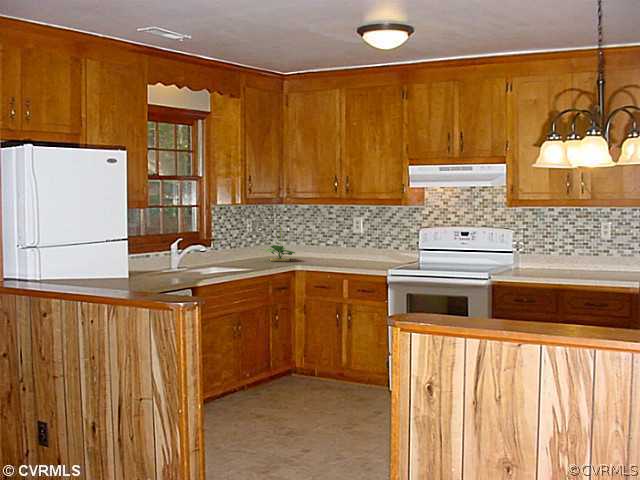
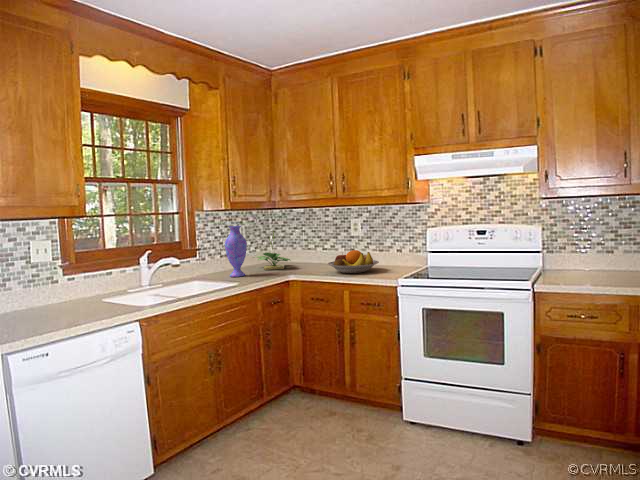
vase: none [239,220,258,265] -> present [225,226,247,277]
fruit bowl: none [330,245,376,265] -> present [328,250,379,273]

